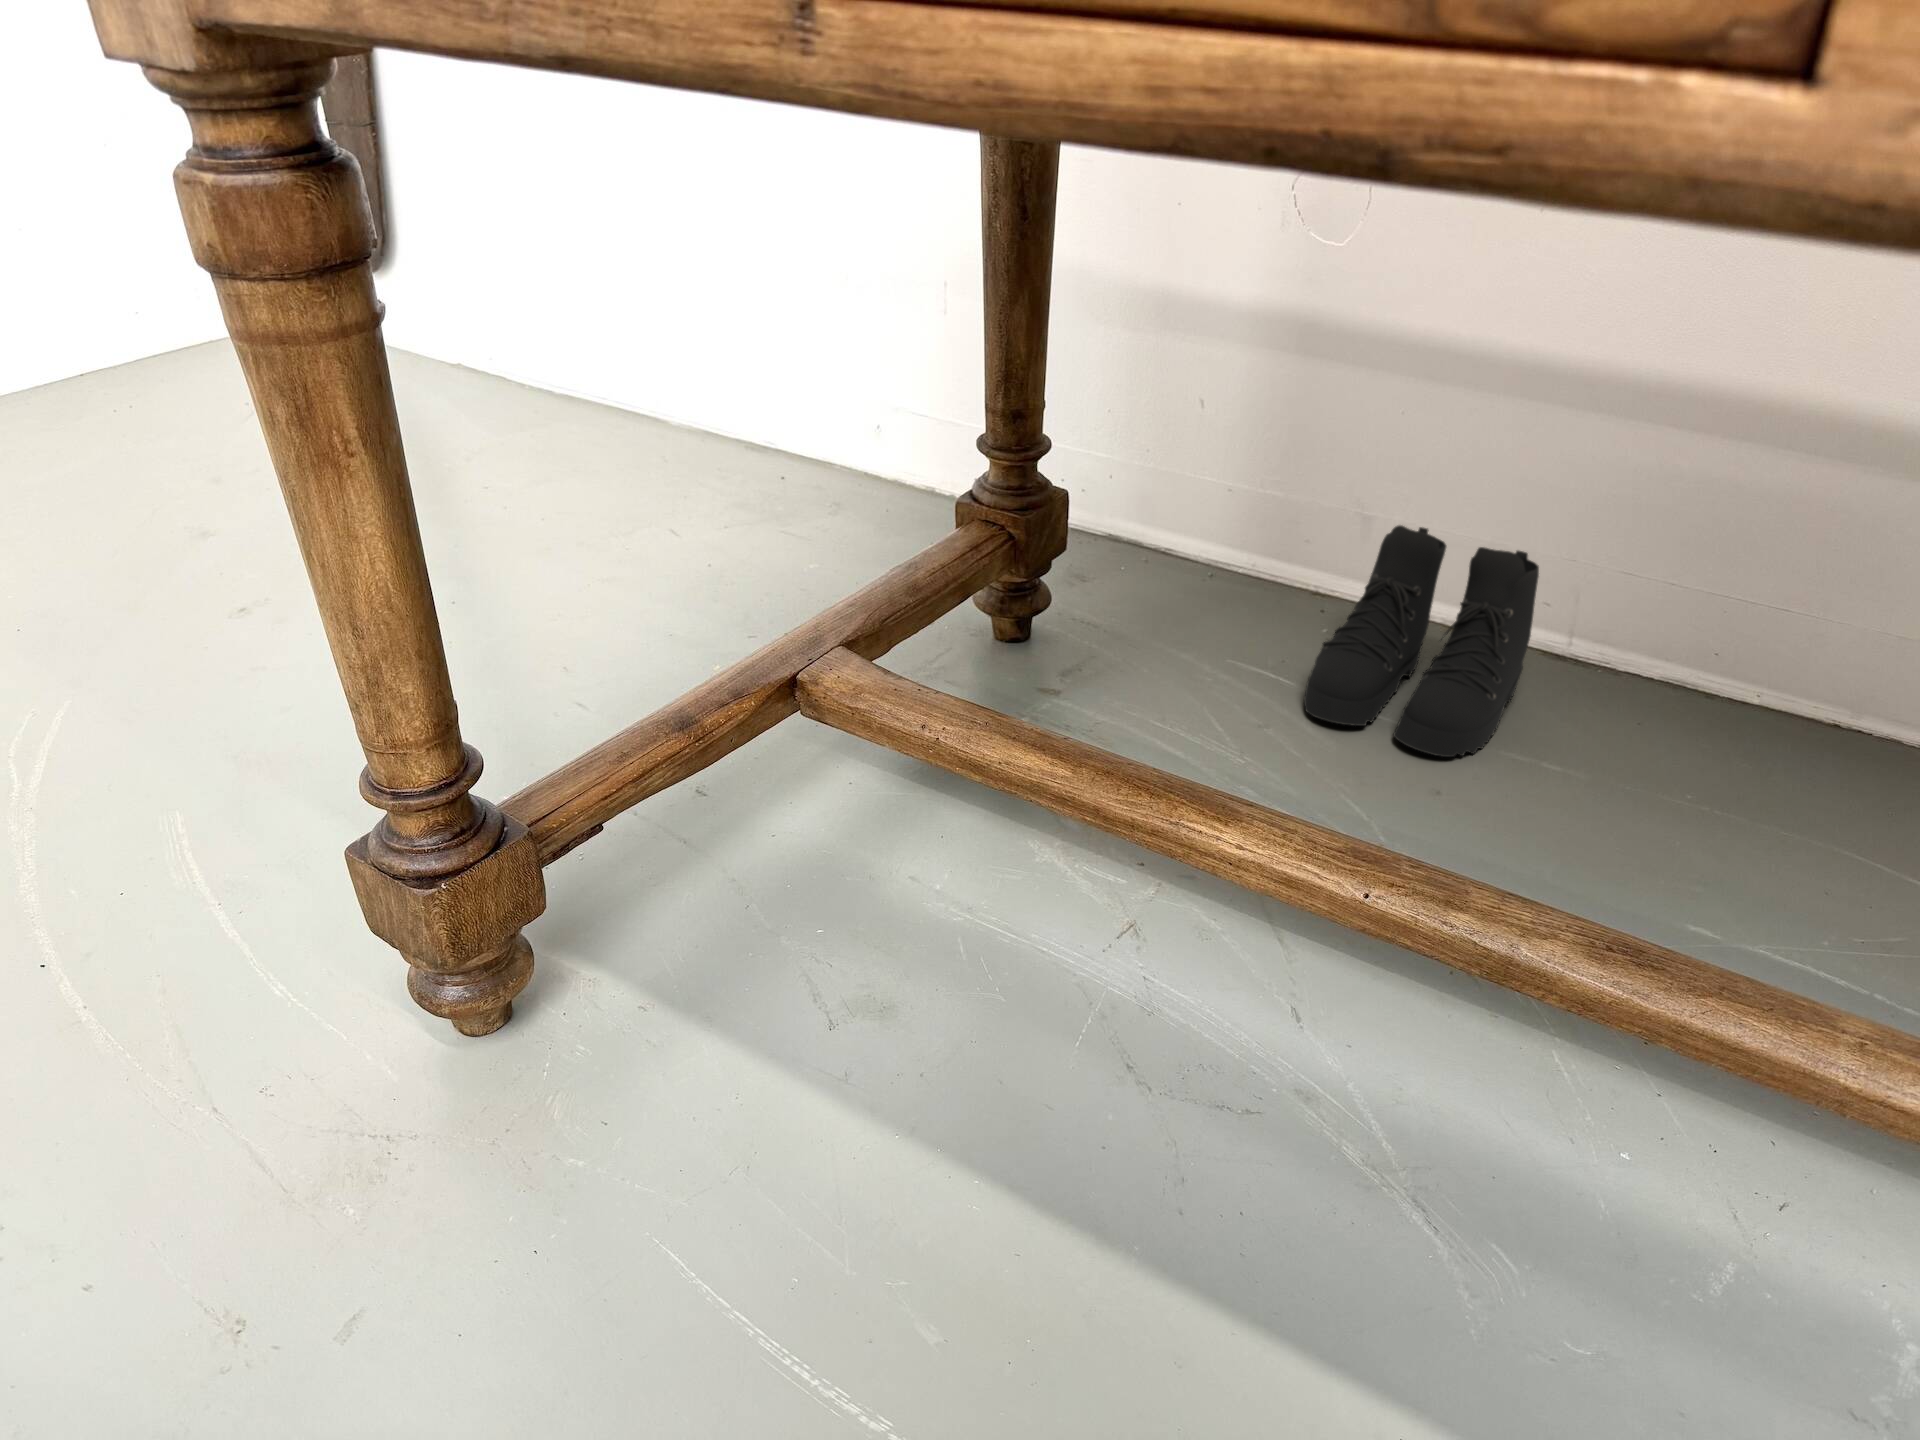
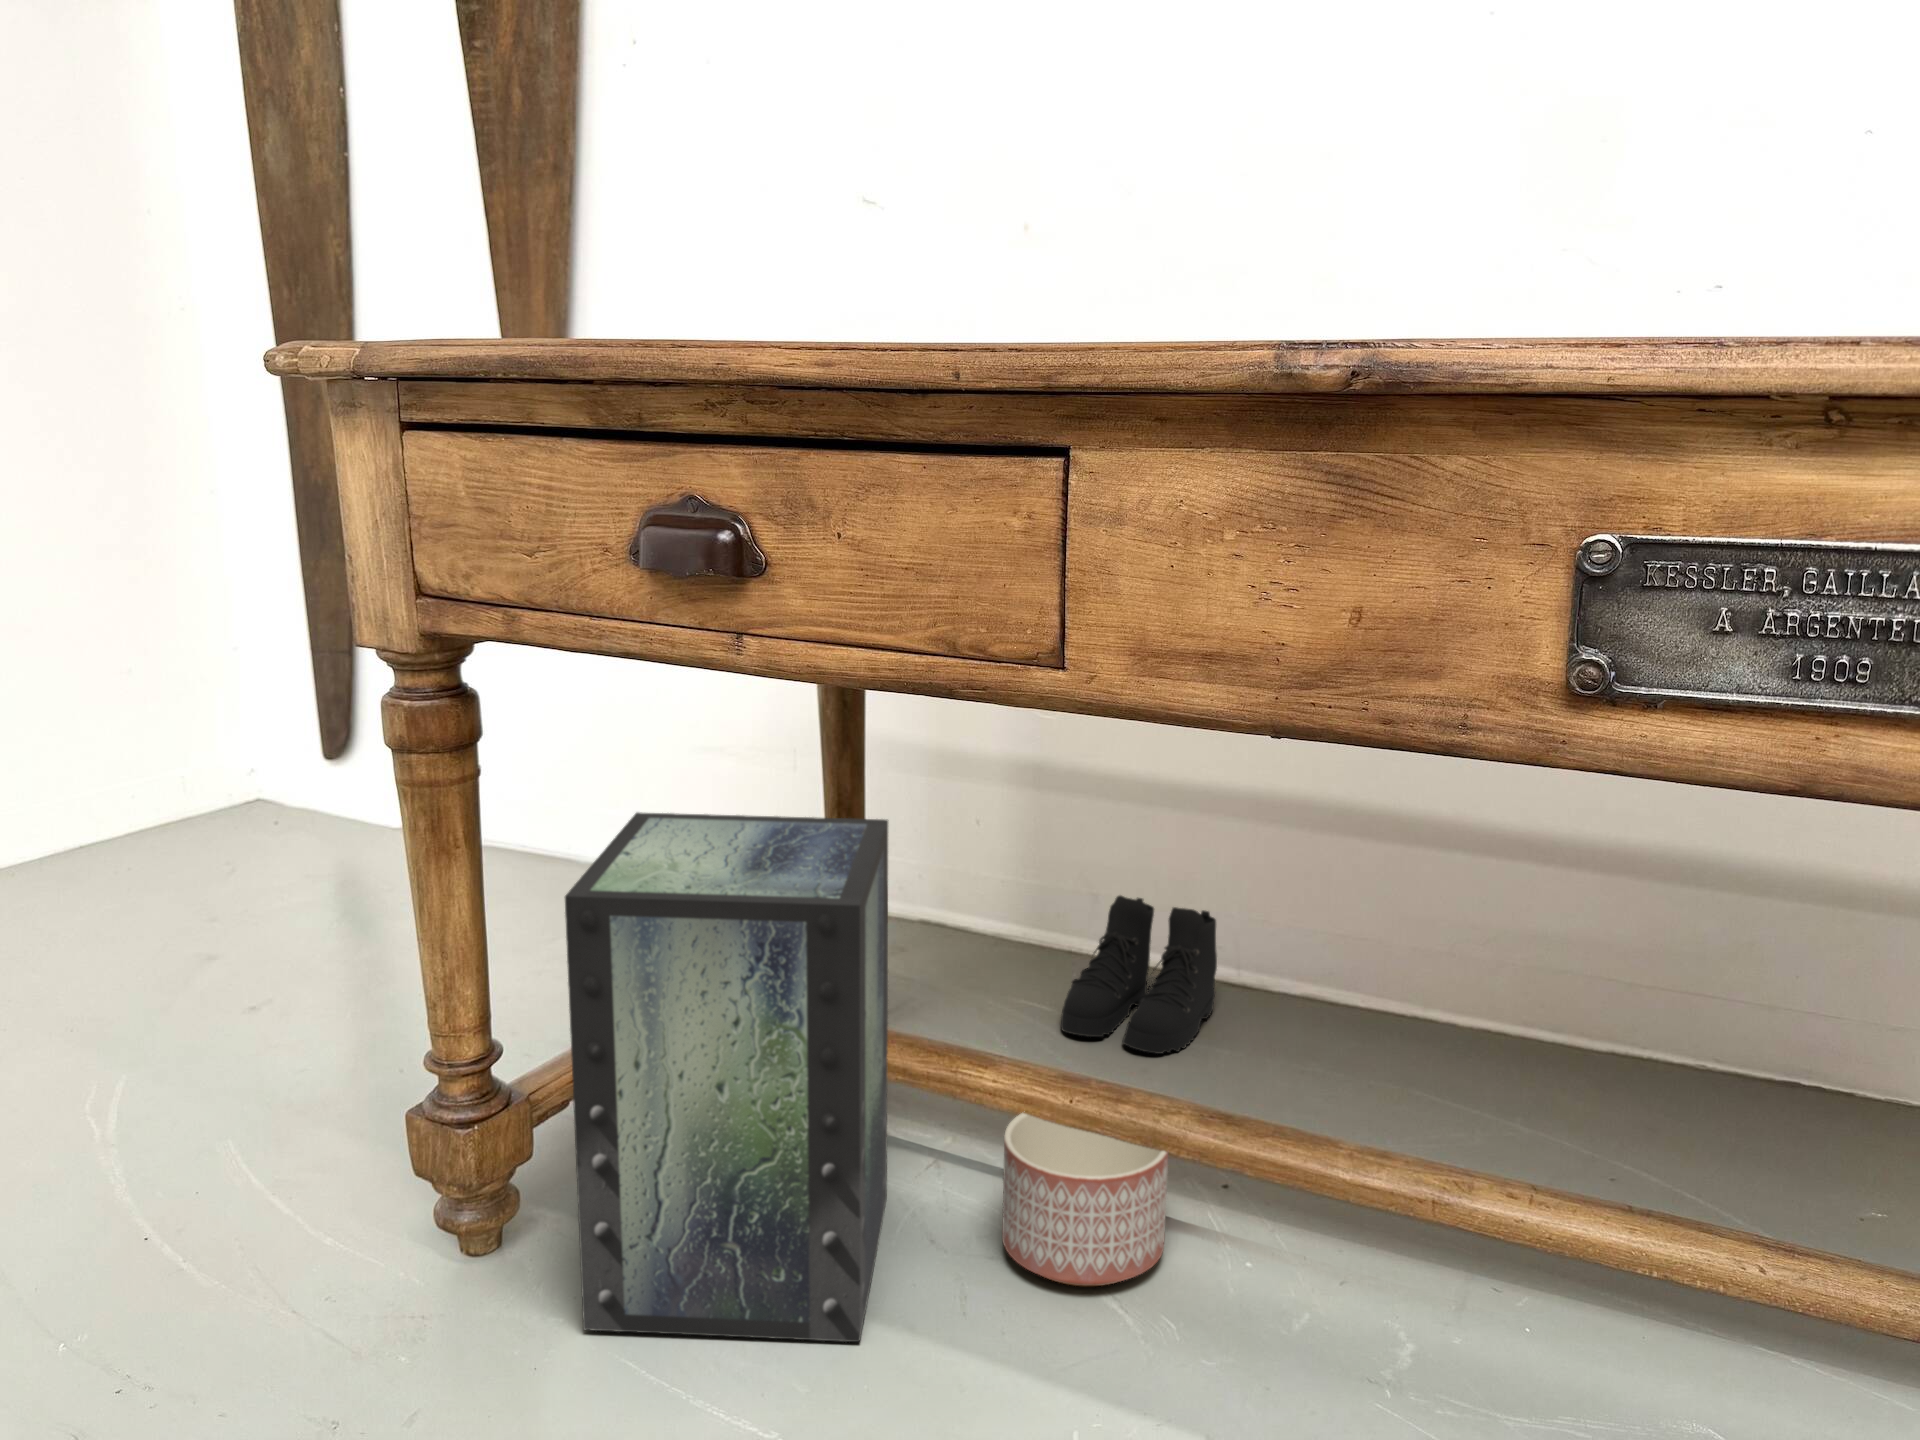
storage box: none [482,396,1095,1279] -> present [565,812,888,1342]
planter: none [1242,881,1537,1194] -> present [1002,1113,1168,1286]

